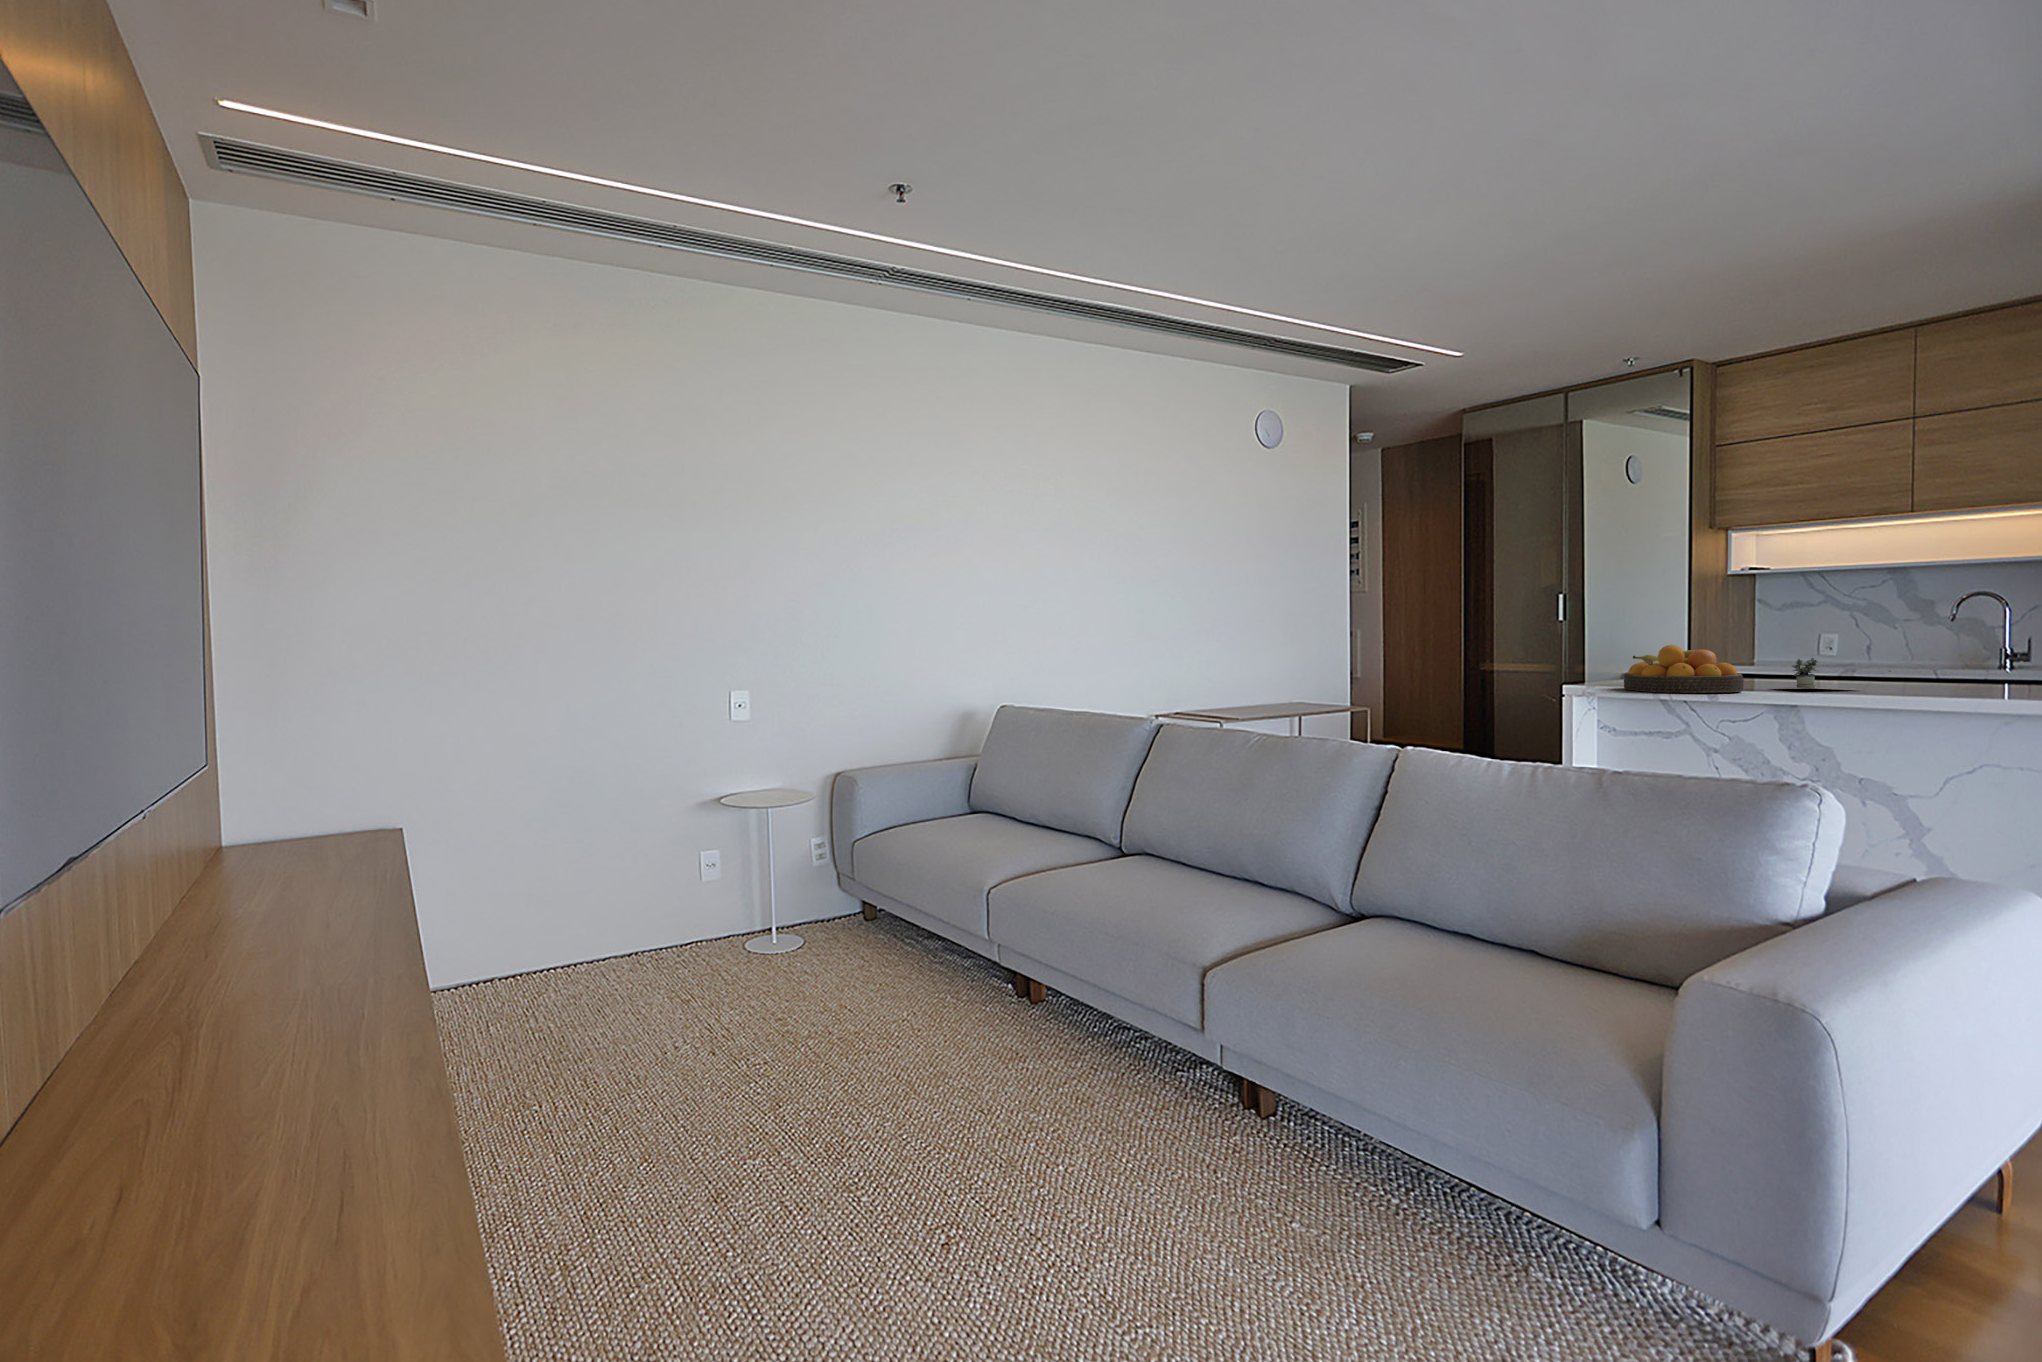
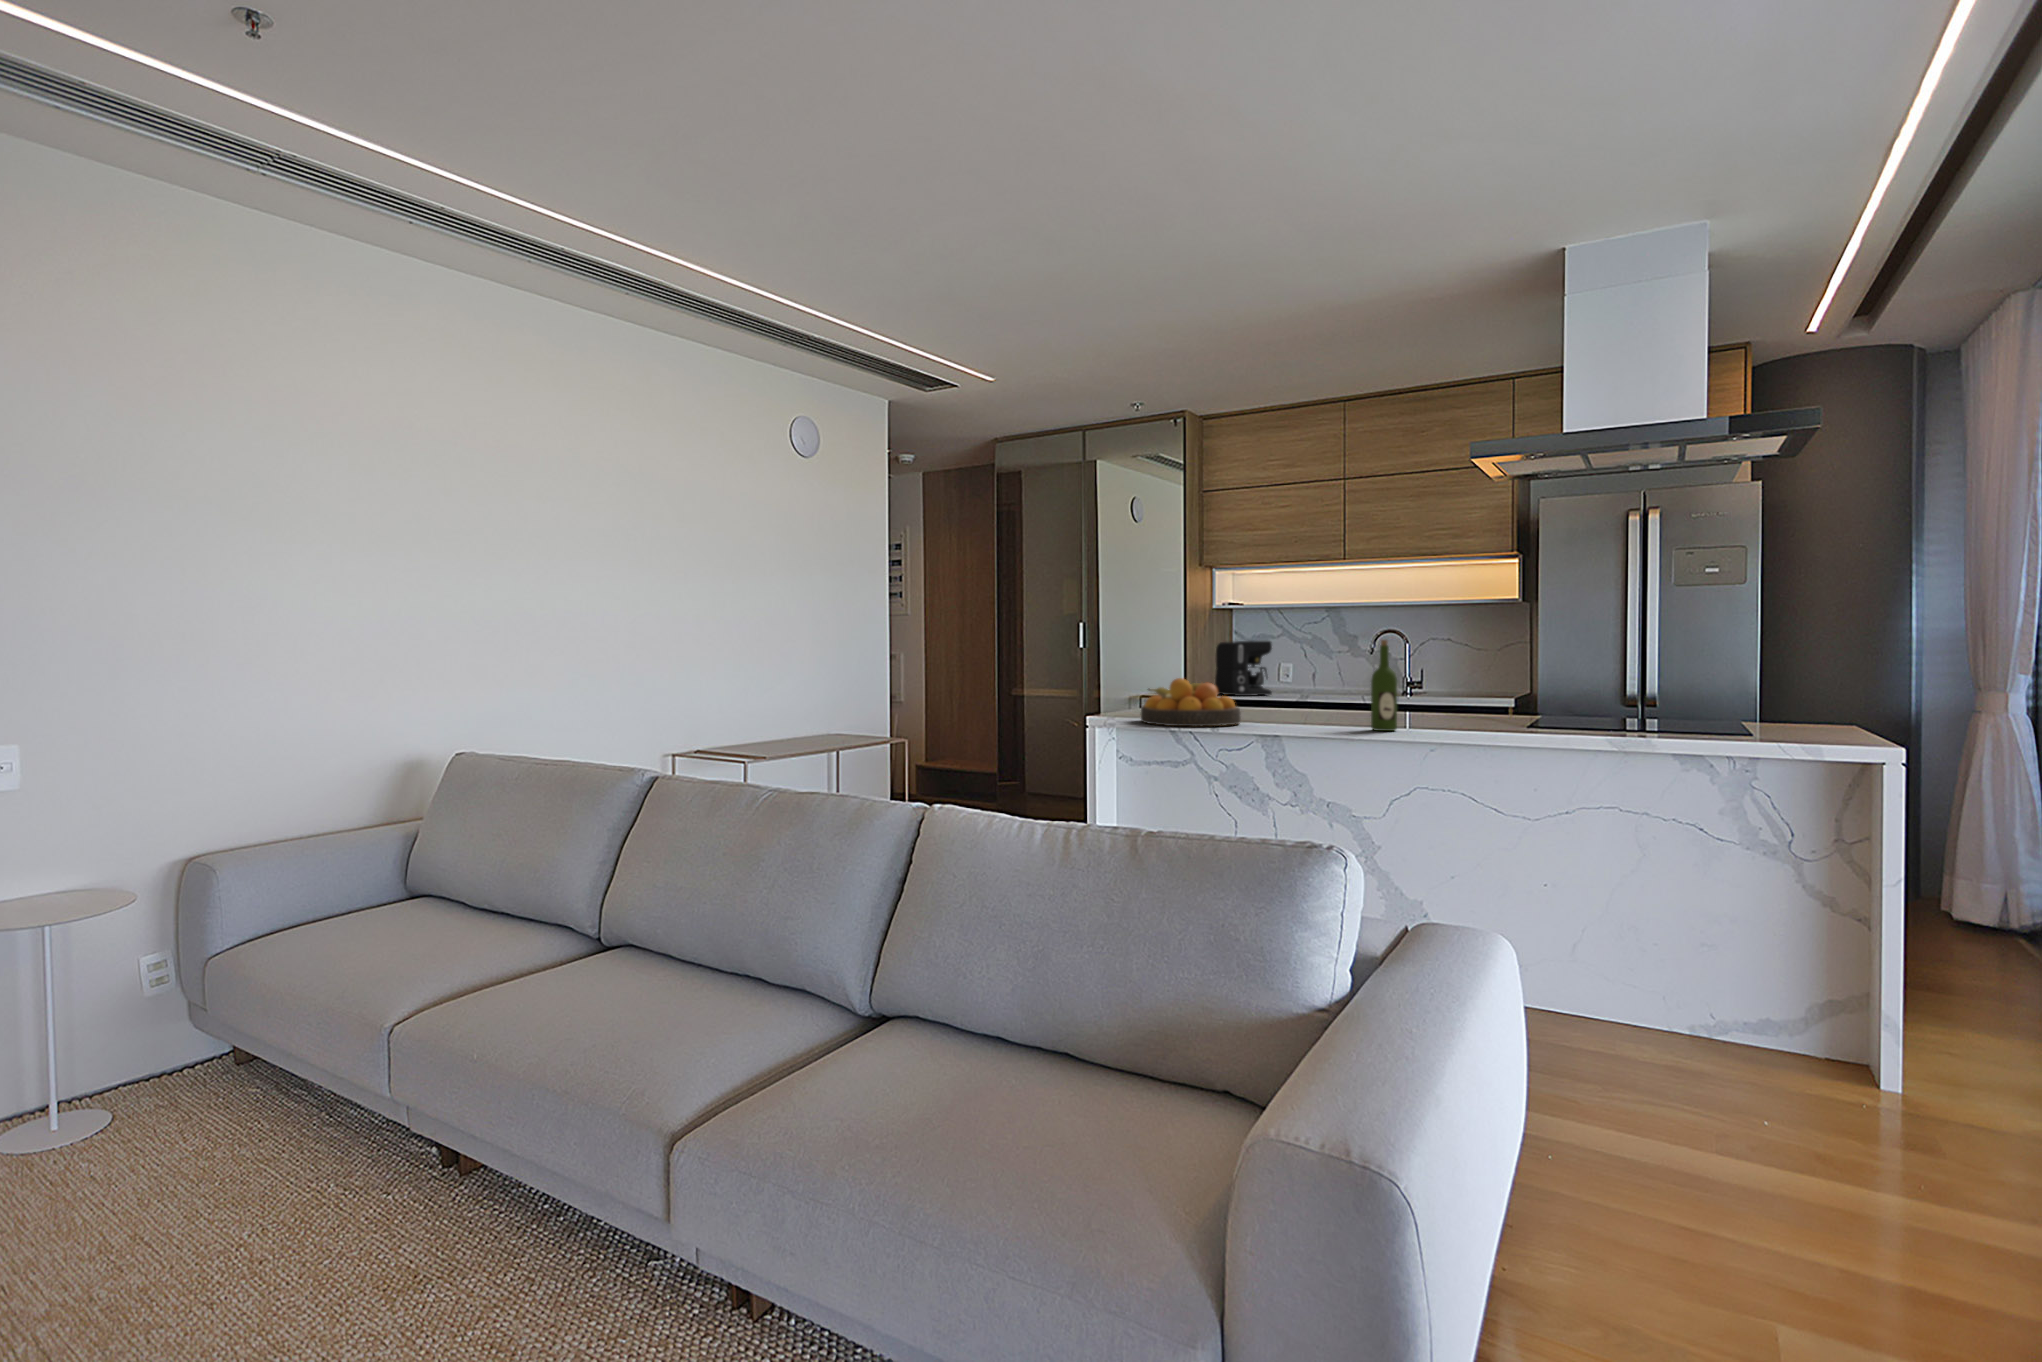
wine bottle: none [1912,600,1948,700] -> present [1371,640,1397,731]
coffee maker: none [1728,609,1804,670] -> present [1215,641,1272,696]
potted plant: present [1792,658,1891,688] -> none [1258,690,1349,719]

